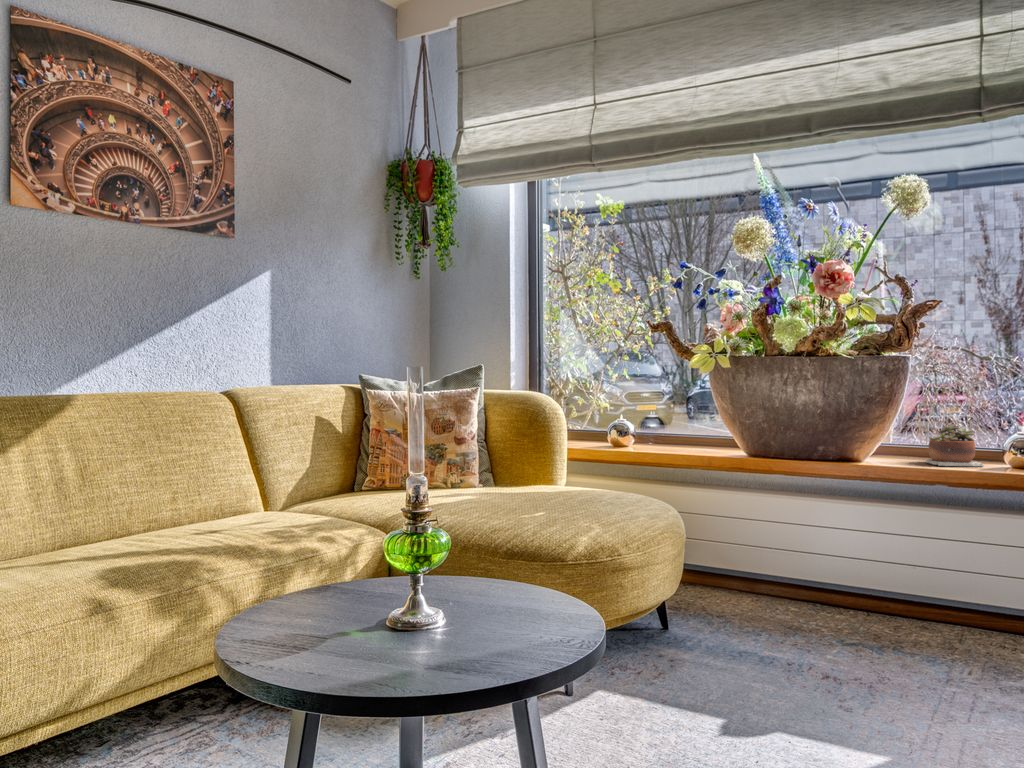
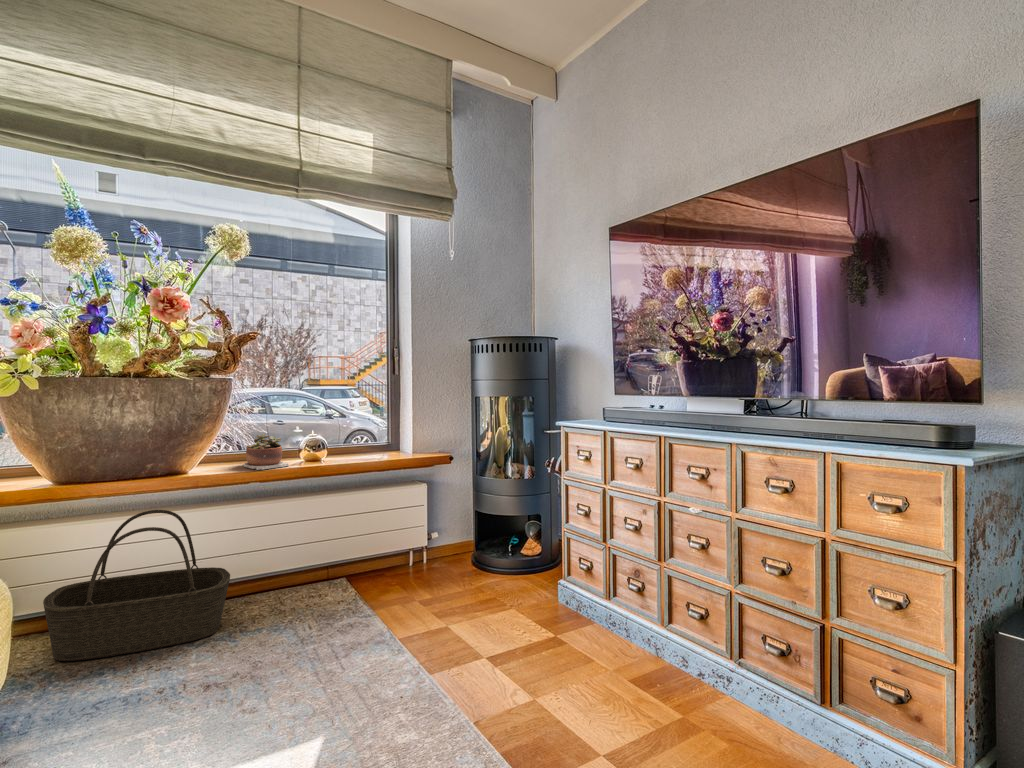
basket: none [733,494,900,636] -> present [43,510,230,661]

